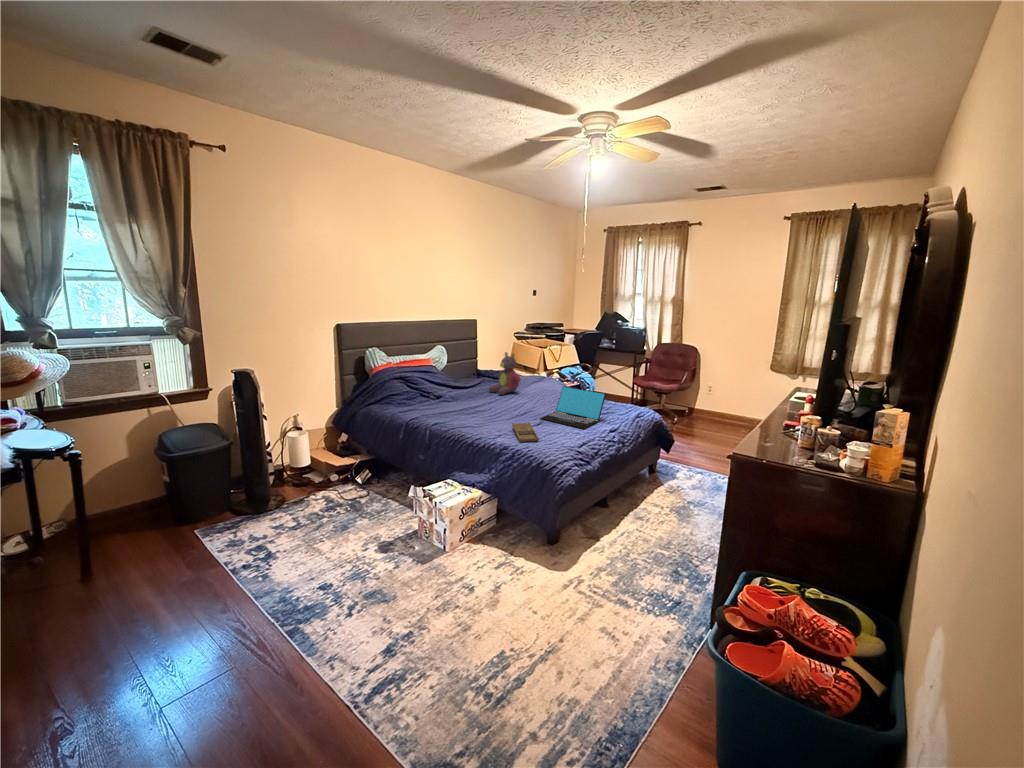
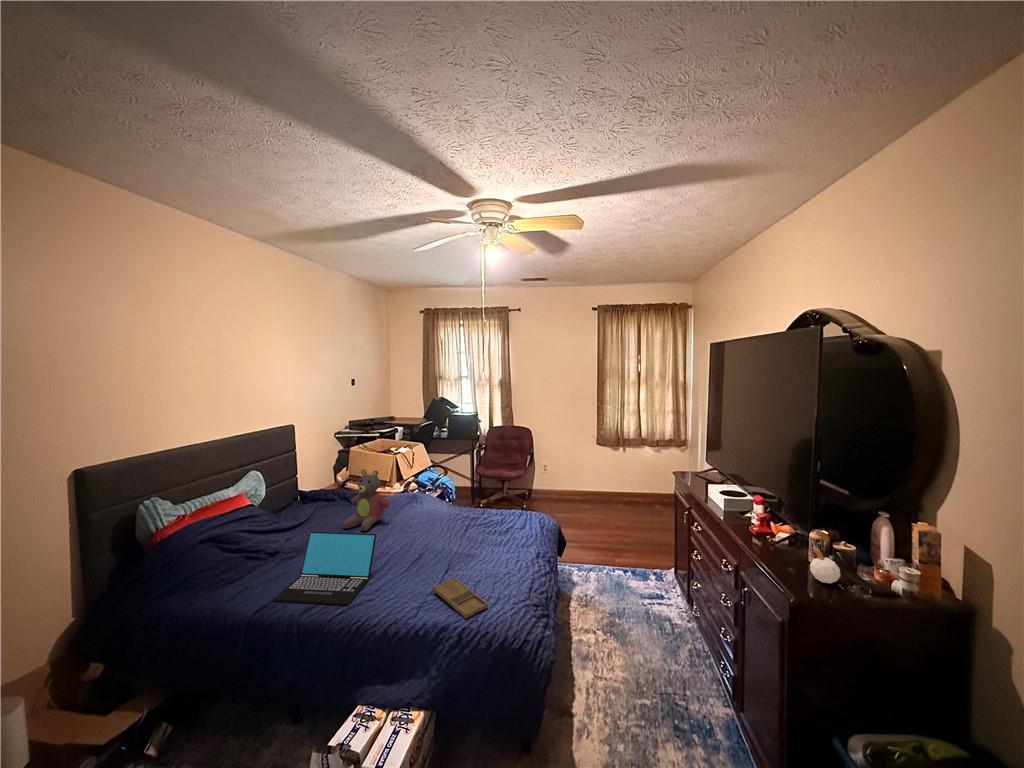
laptop: present [540,386,606,429] -> present [272,532,376,605]
candle: none [762,415,788,455] -> present [810,538,840,583]

